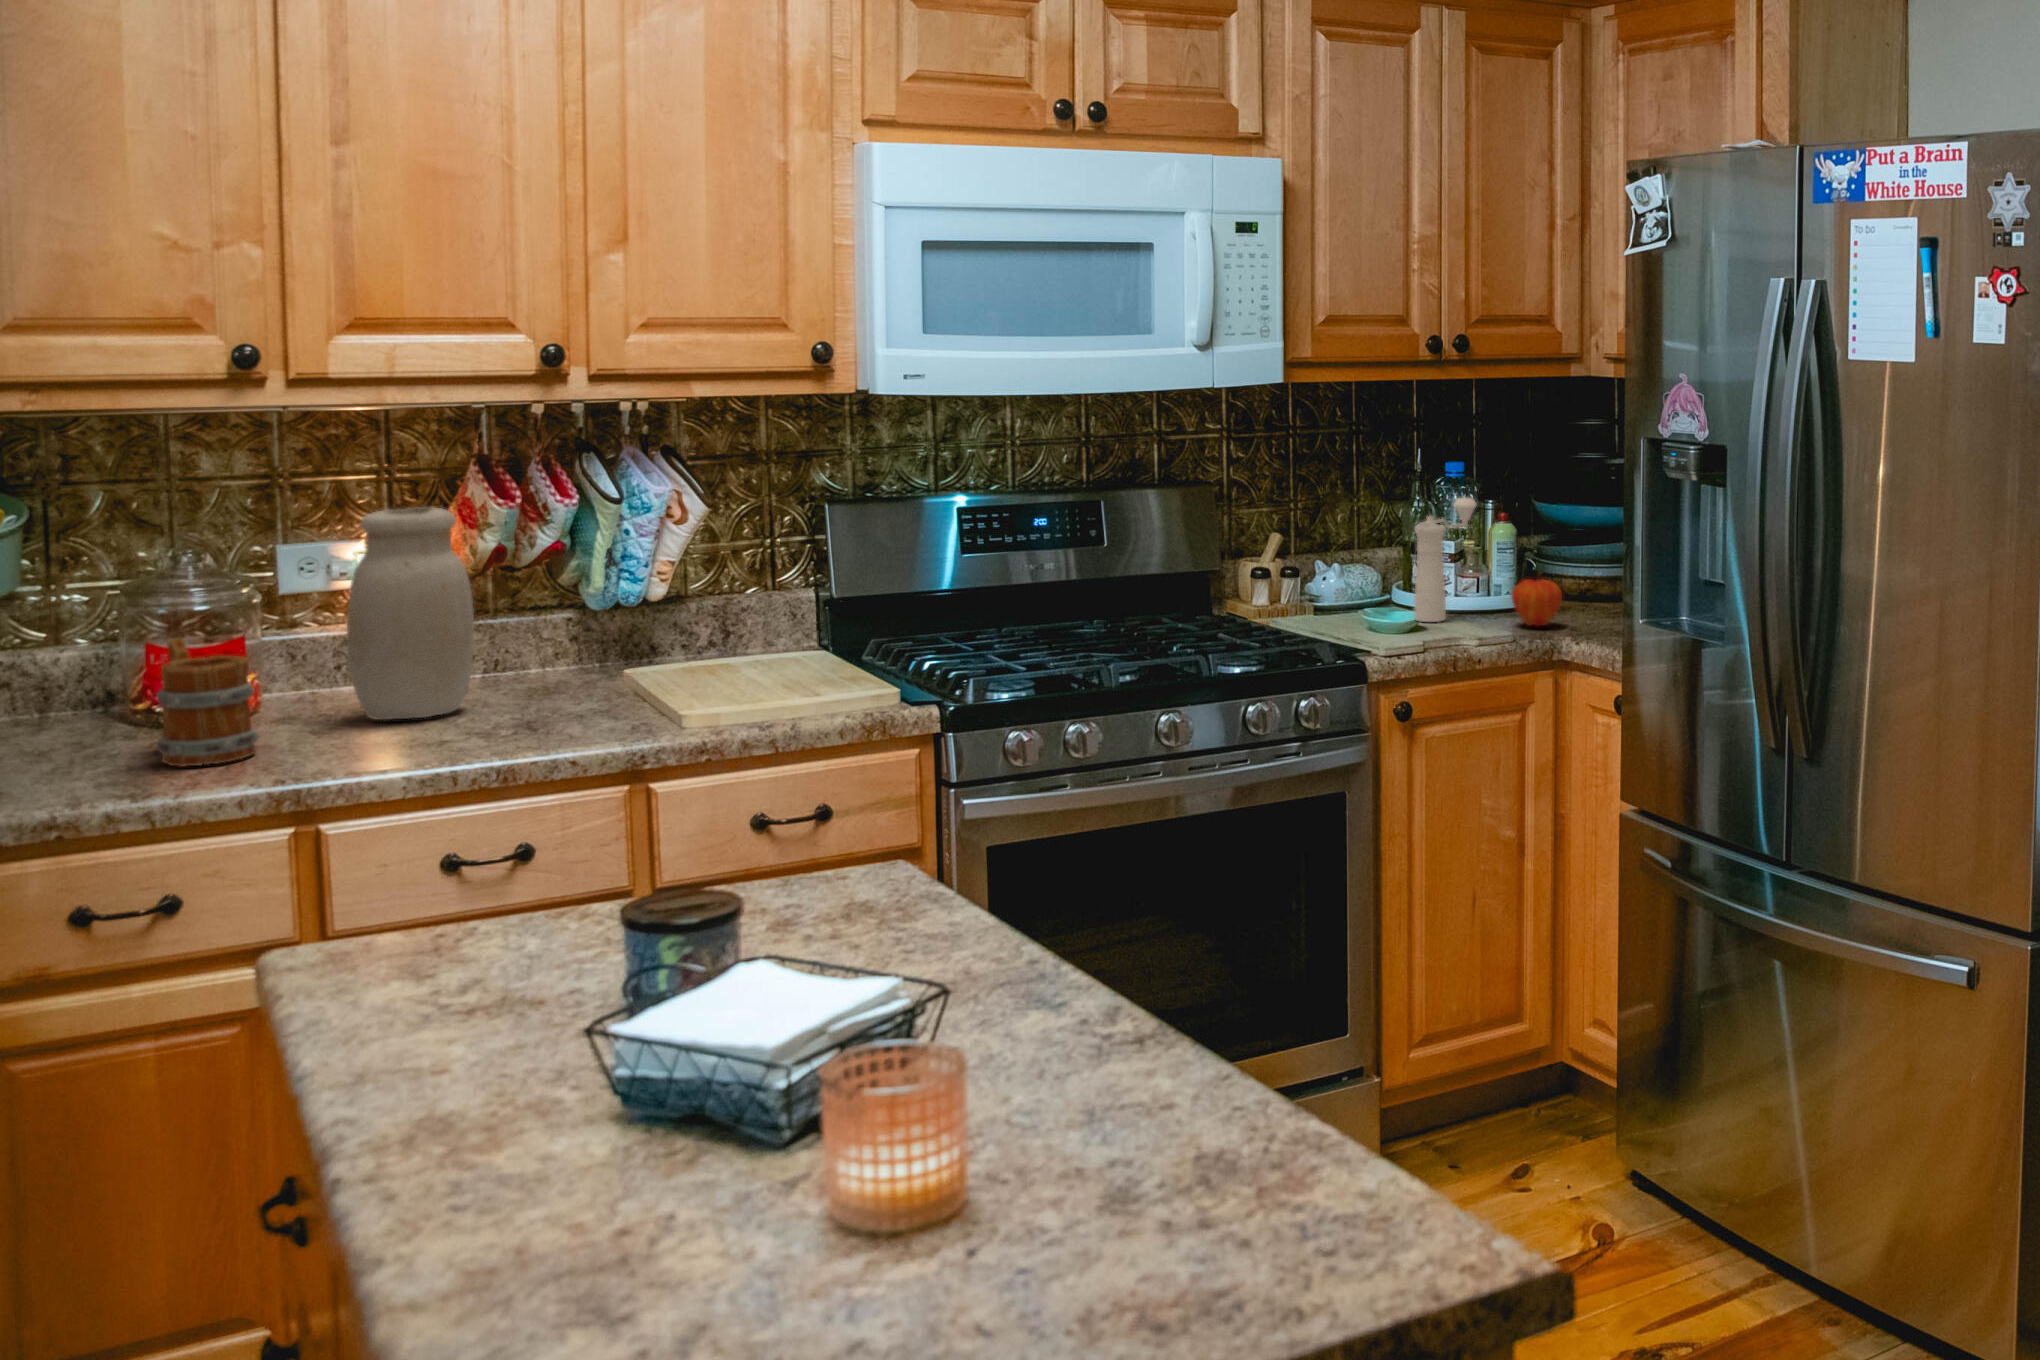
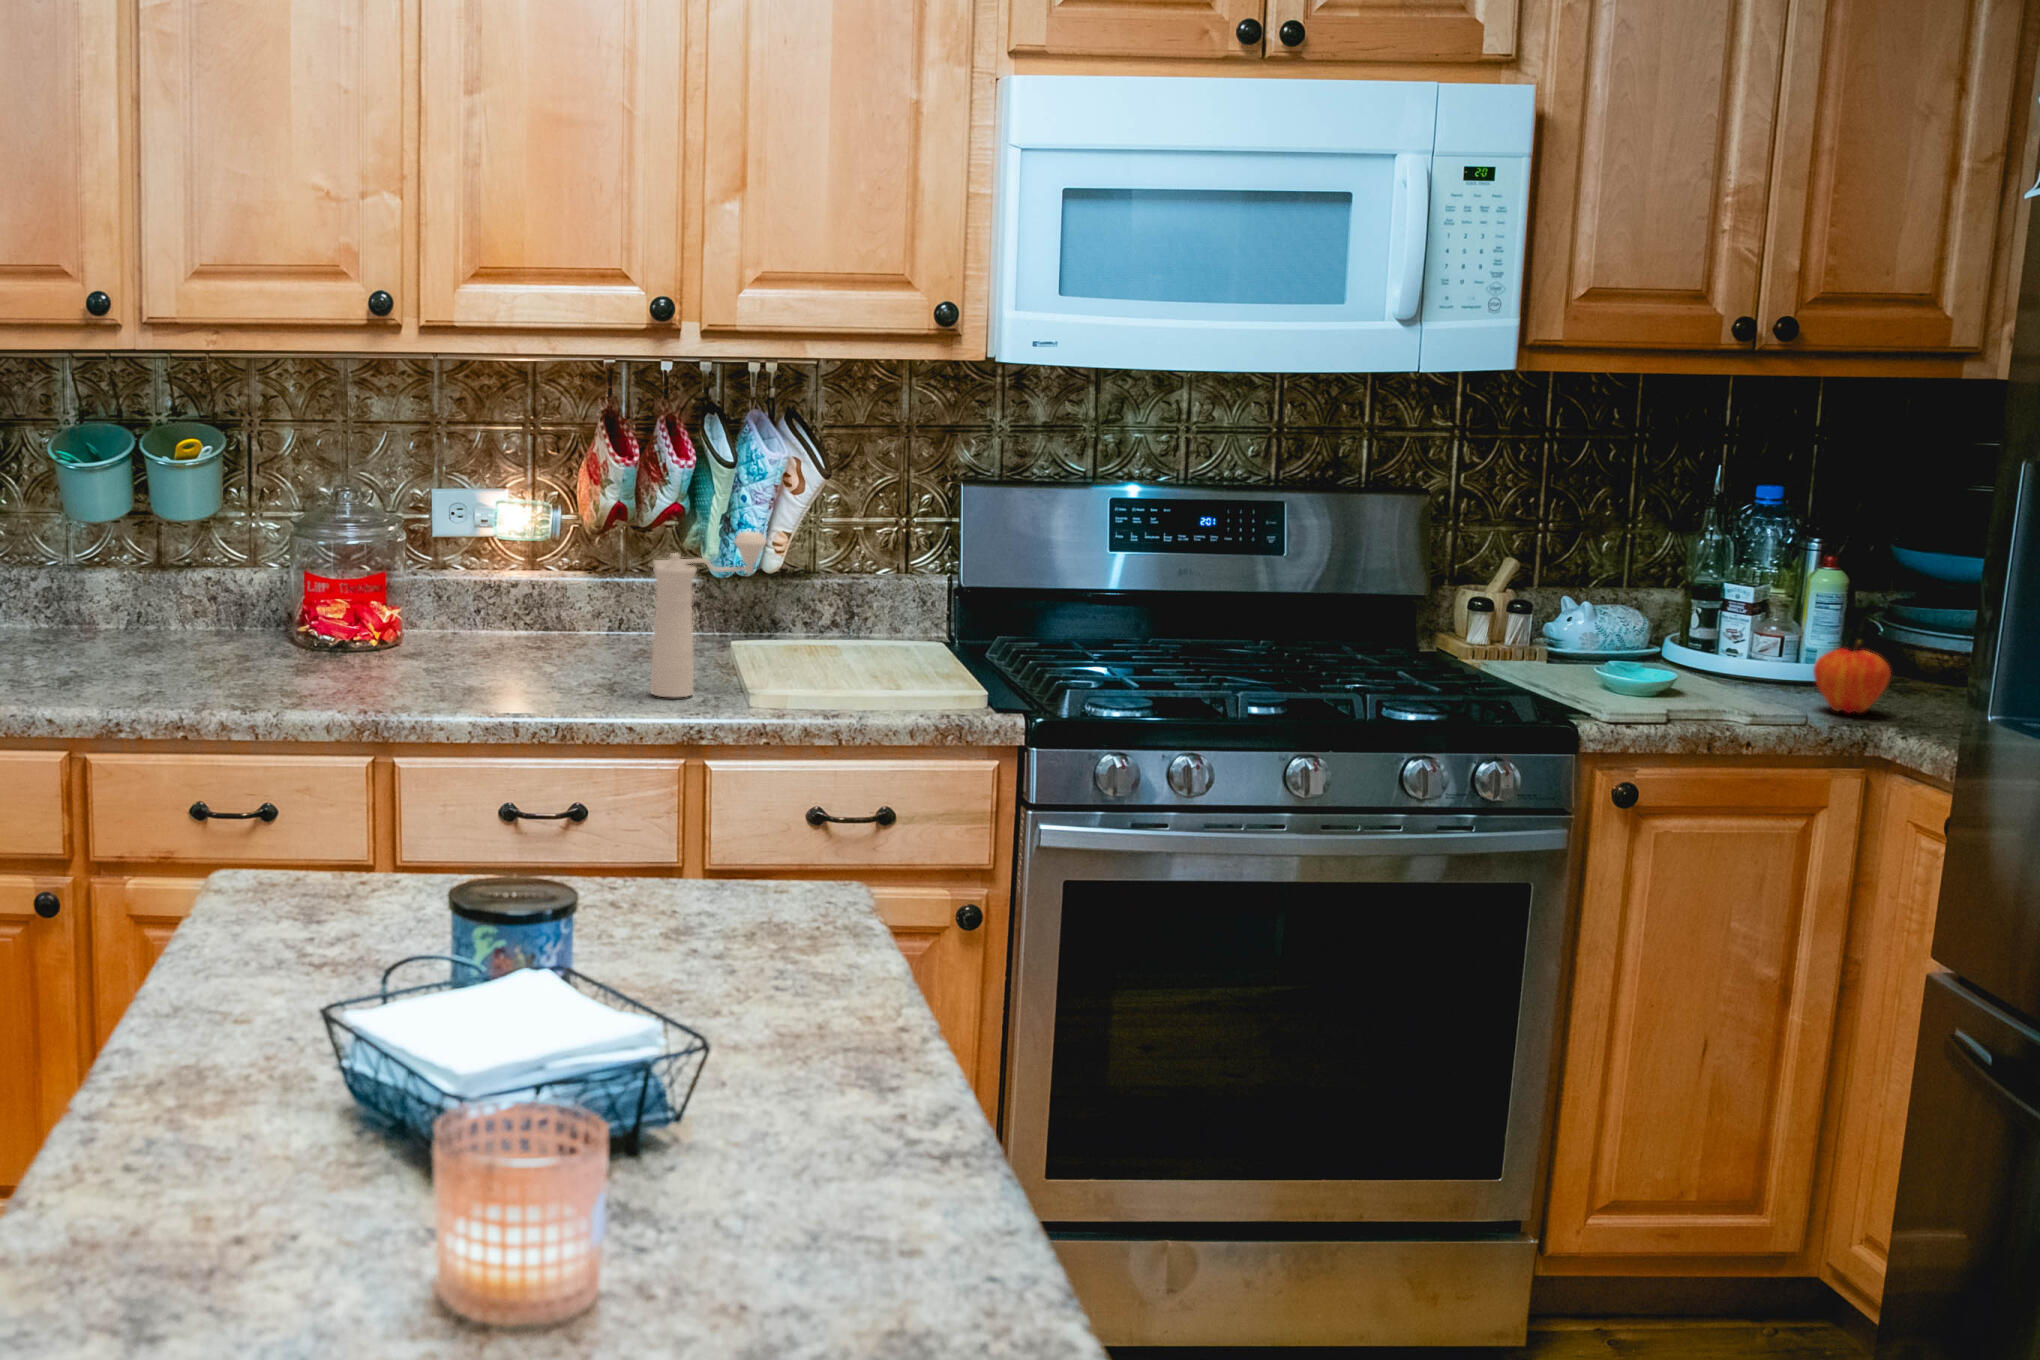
pepper mill: present [1414,498,1476,622] -> present [650,531,766,697]
jar: present [347,507,474,720] -> none [479,460,589,668]
mug: present [156,639,259,766] -> none [315,569,396,688]

